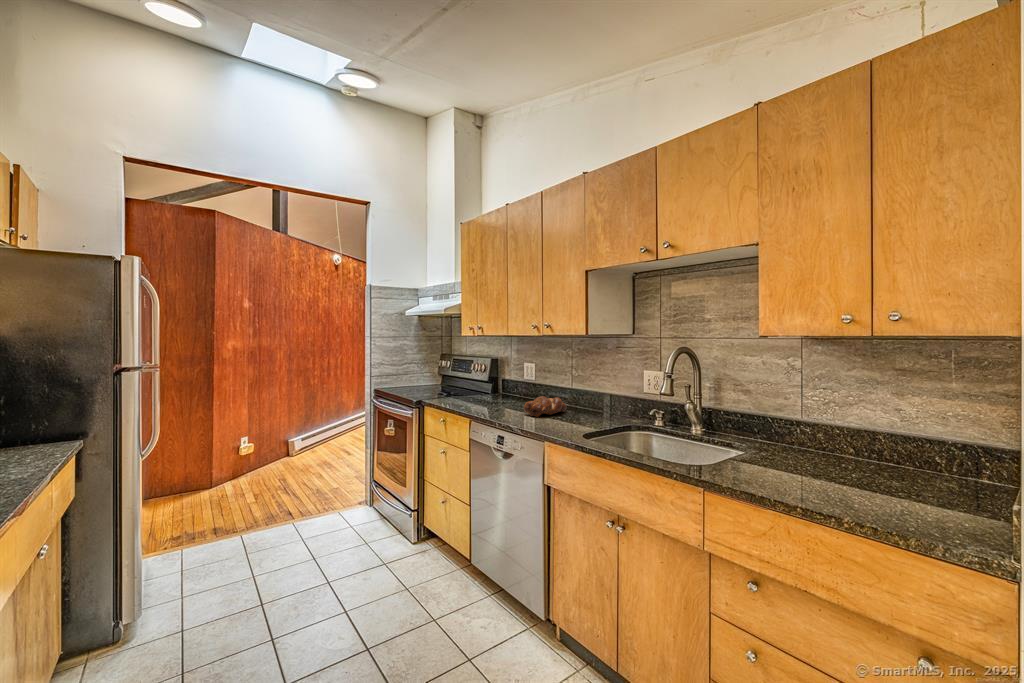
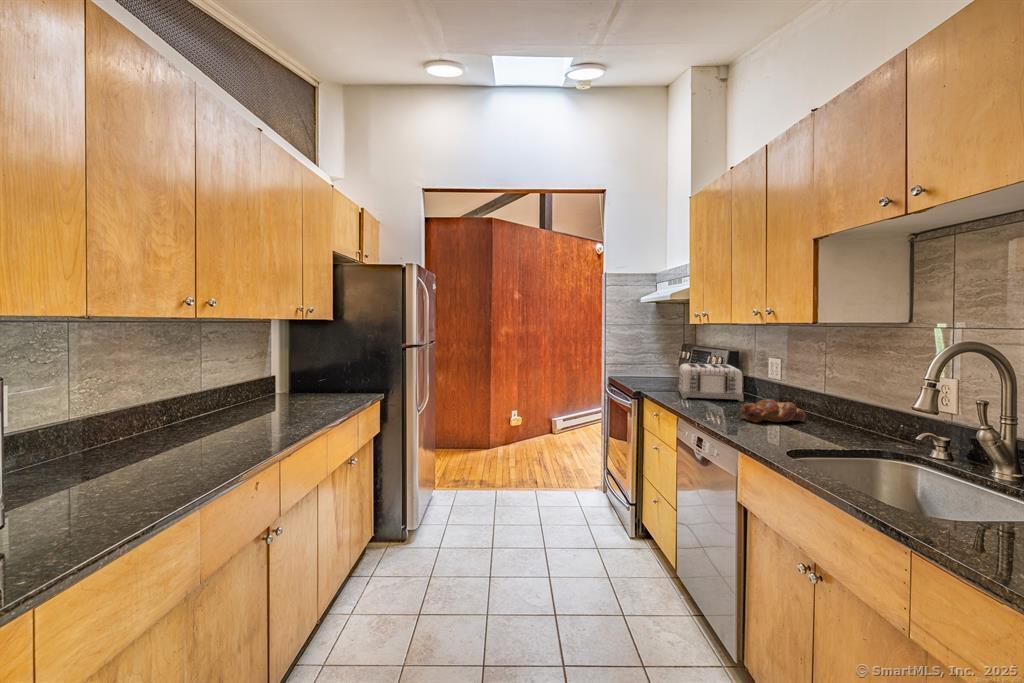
toaster: none [452,370,511,403] -> present [678,364,744,401]

